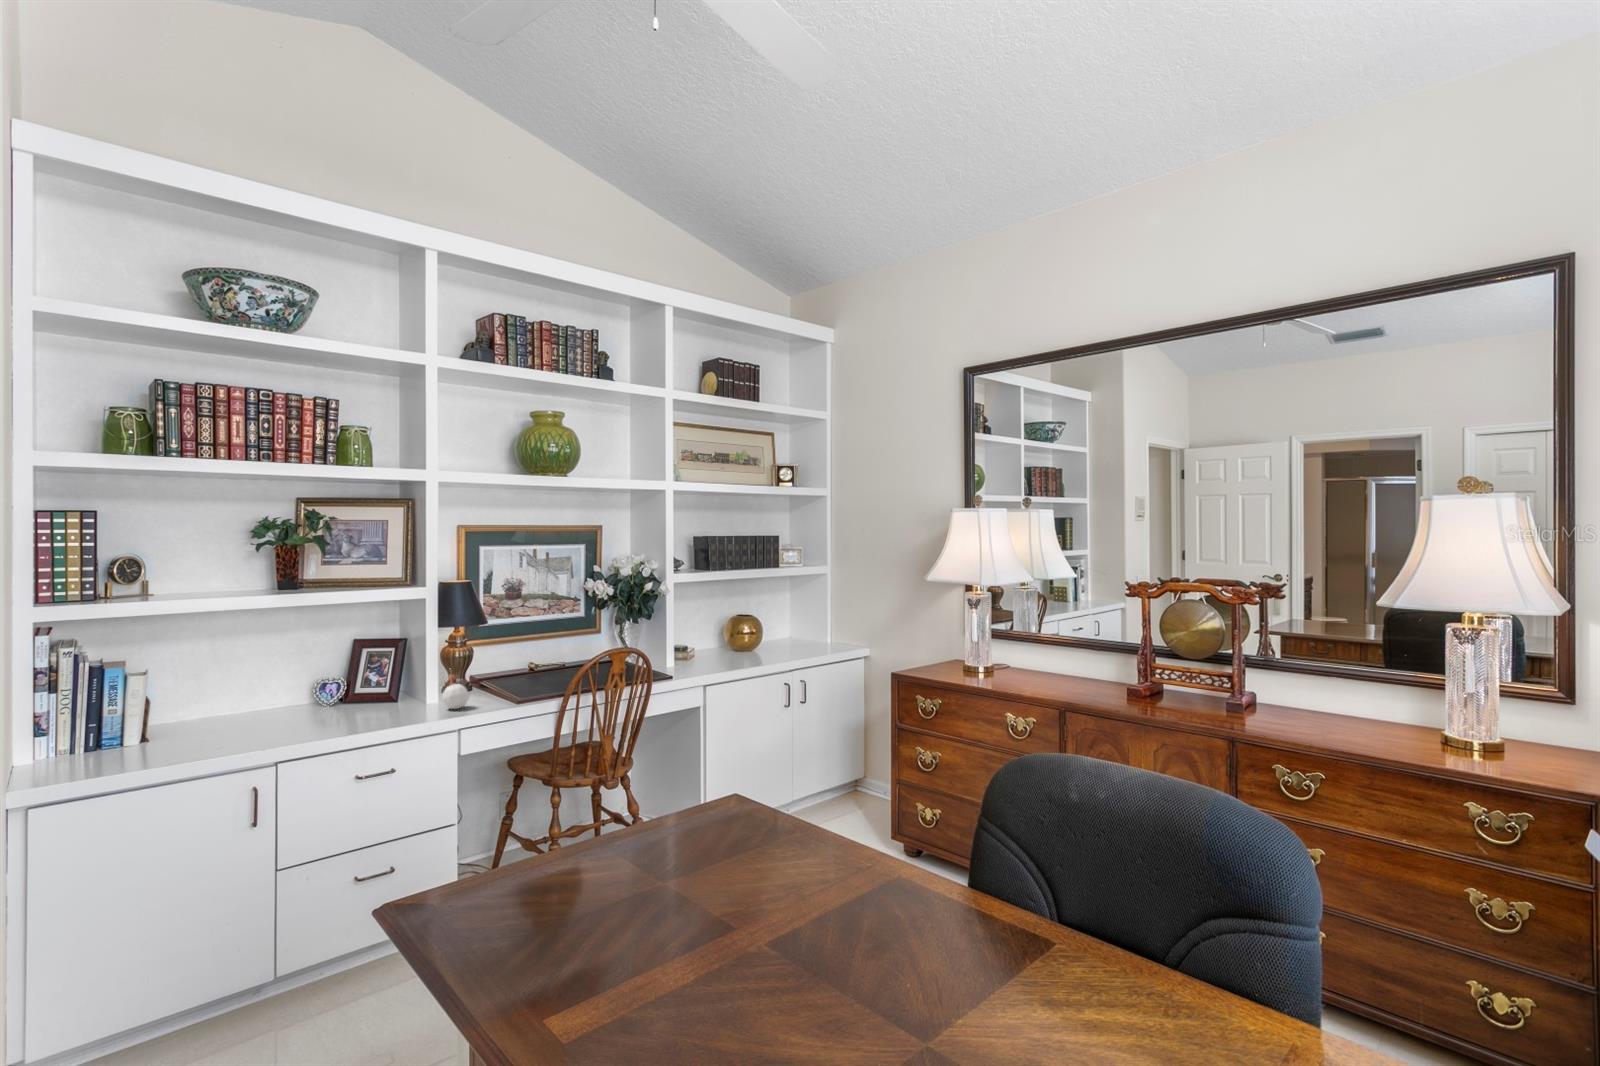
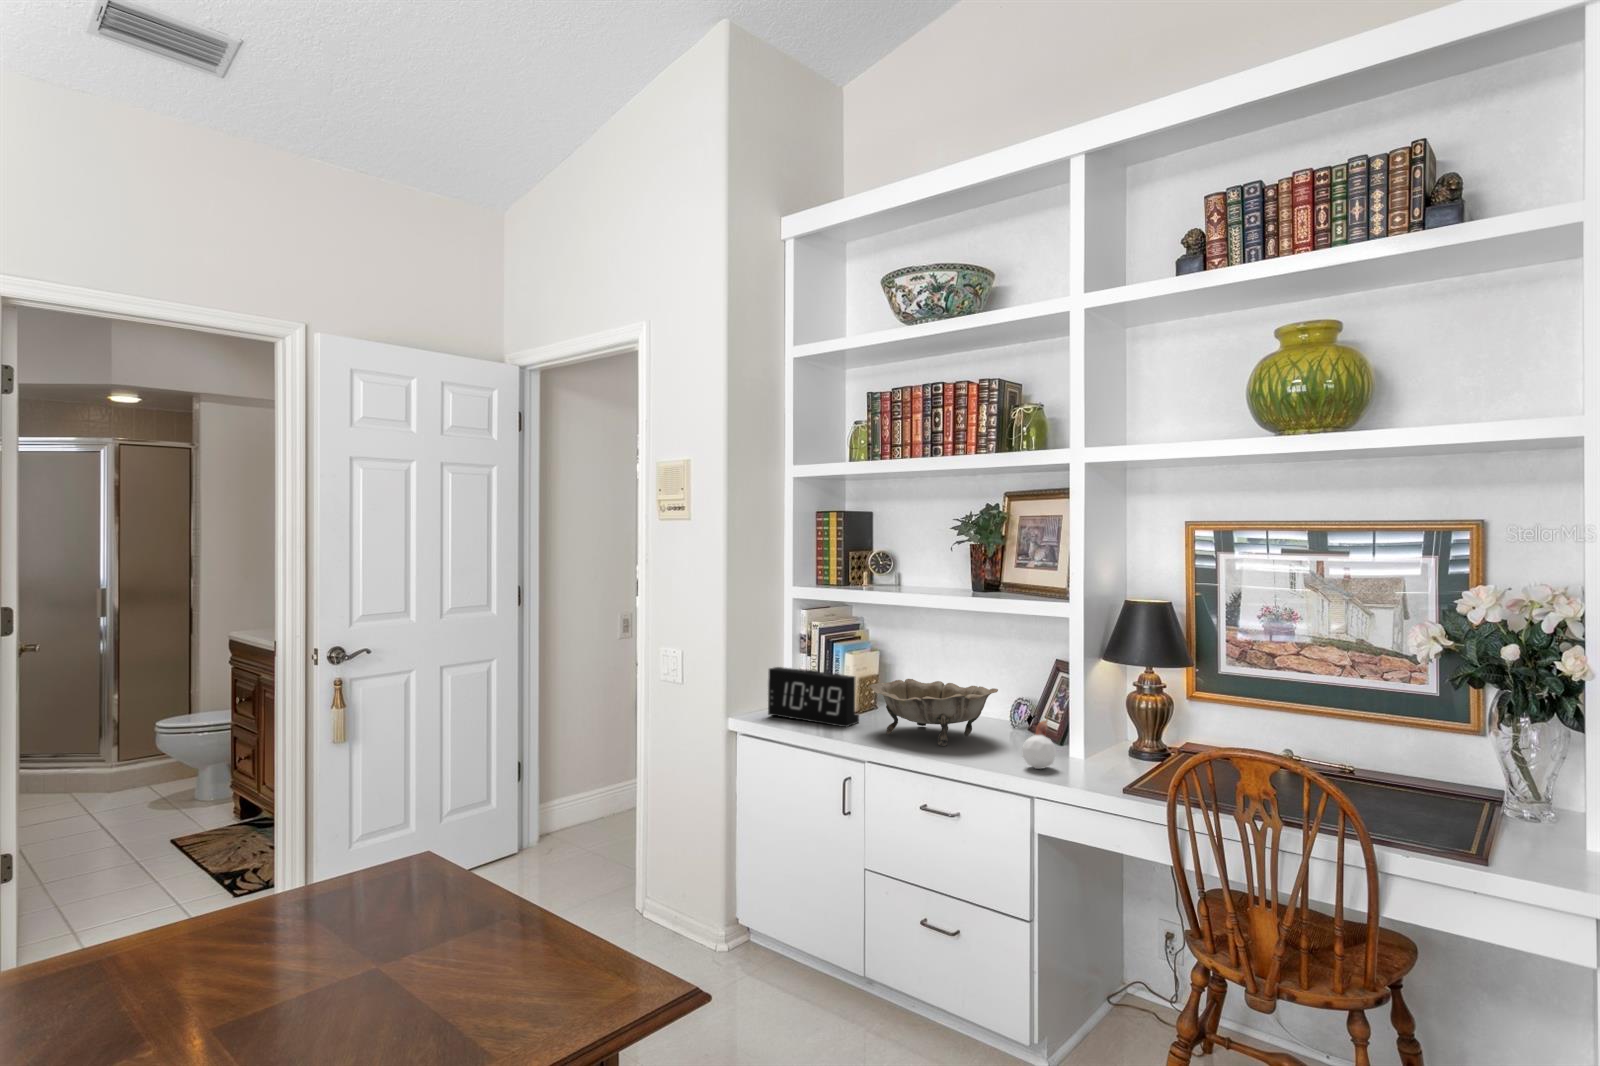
decorative bowl: none [231,666,378,734] -> present [870,679,998,746]
alarm clock: none [55,691,204,771] -> present [768,667,859,727]

